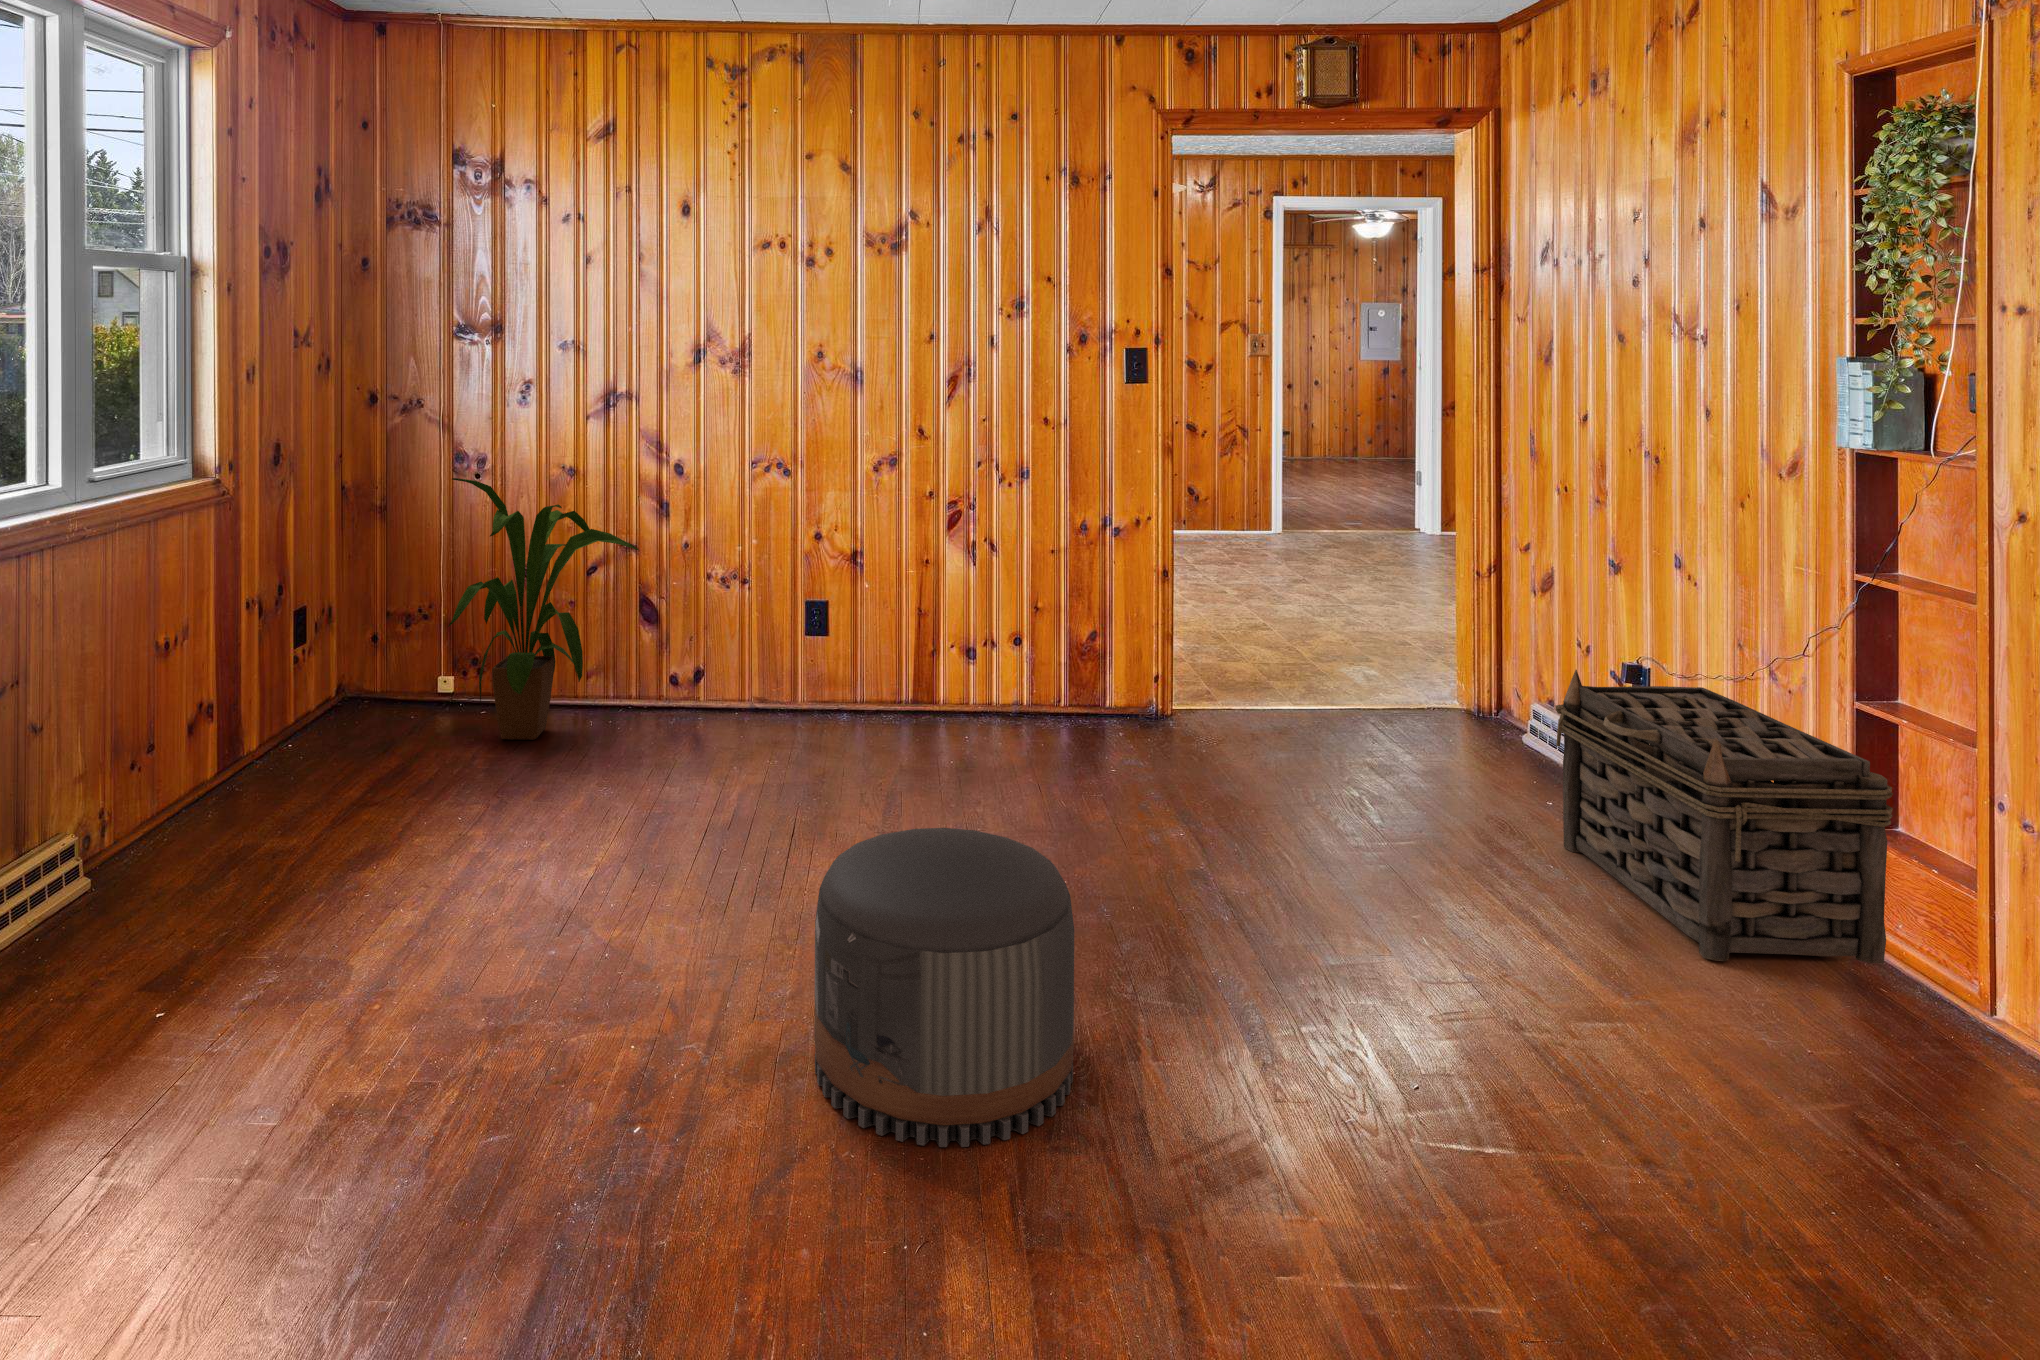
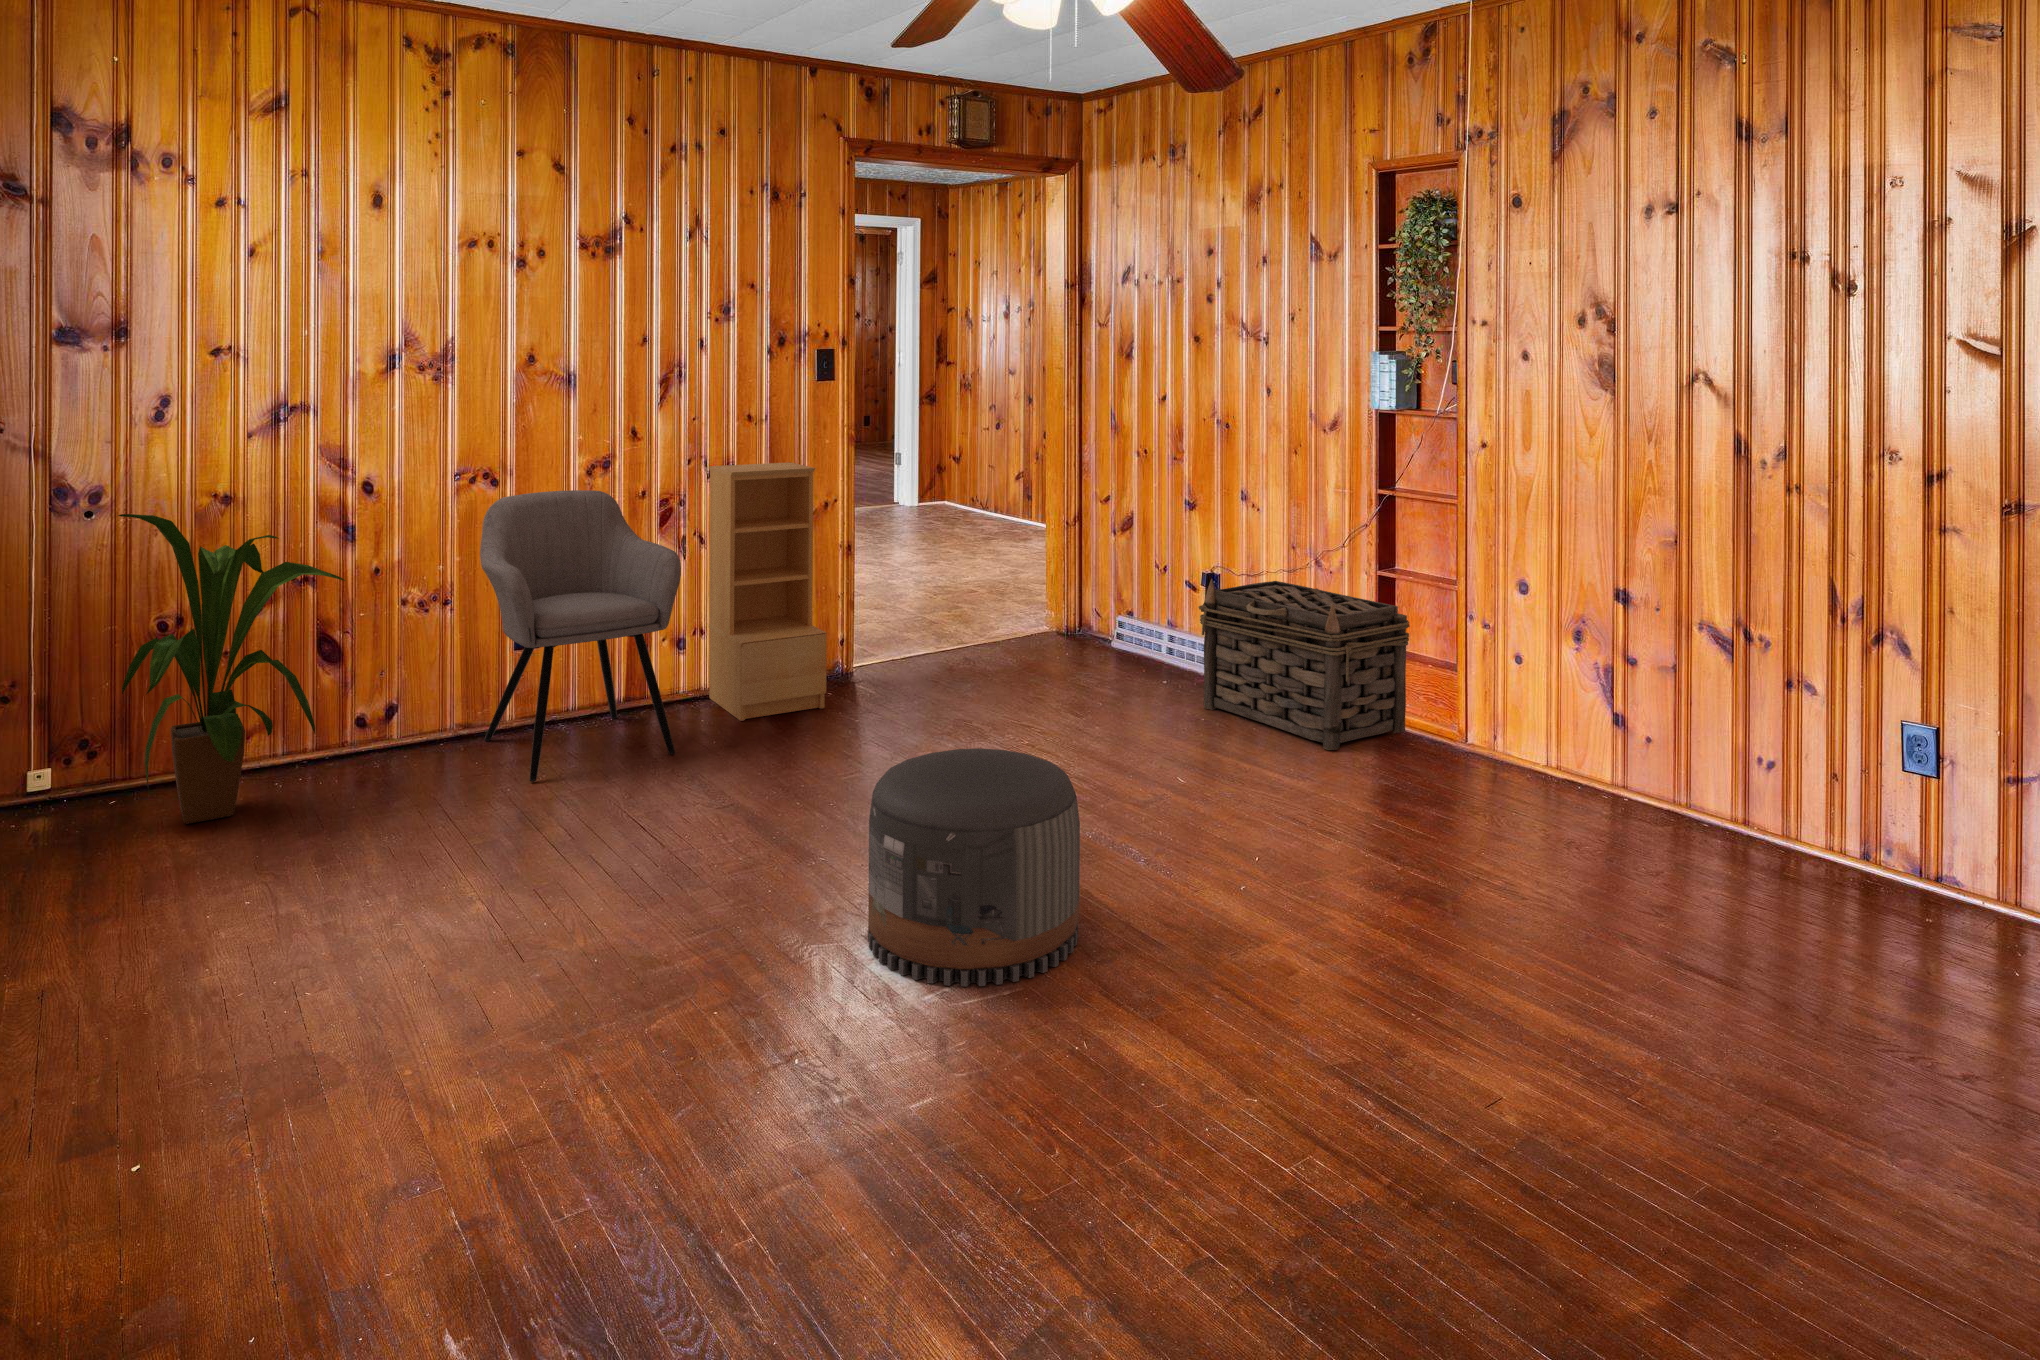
bookshelf: none [995,470,1092,744] -> present [709,462,827,721]
armchair: none [742,485,917,762] -> present [480,490,681,782]

